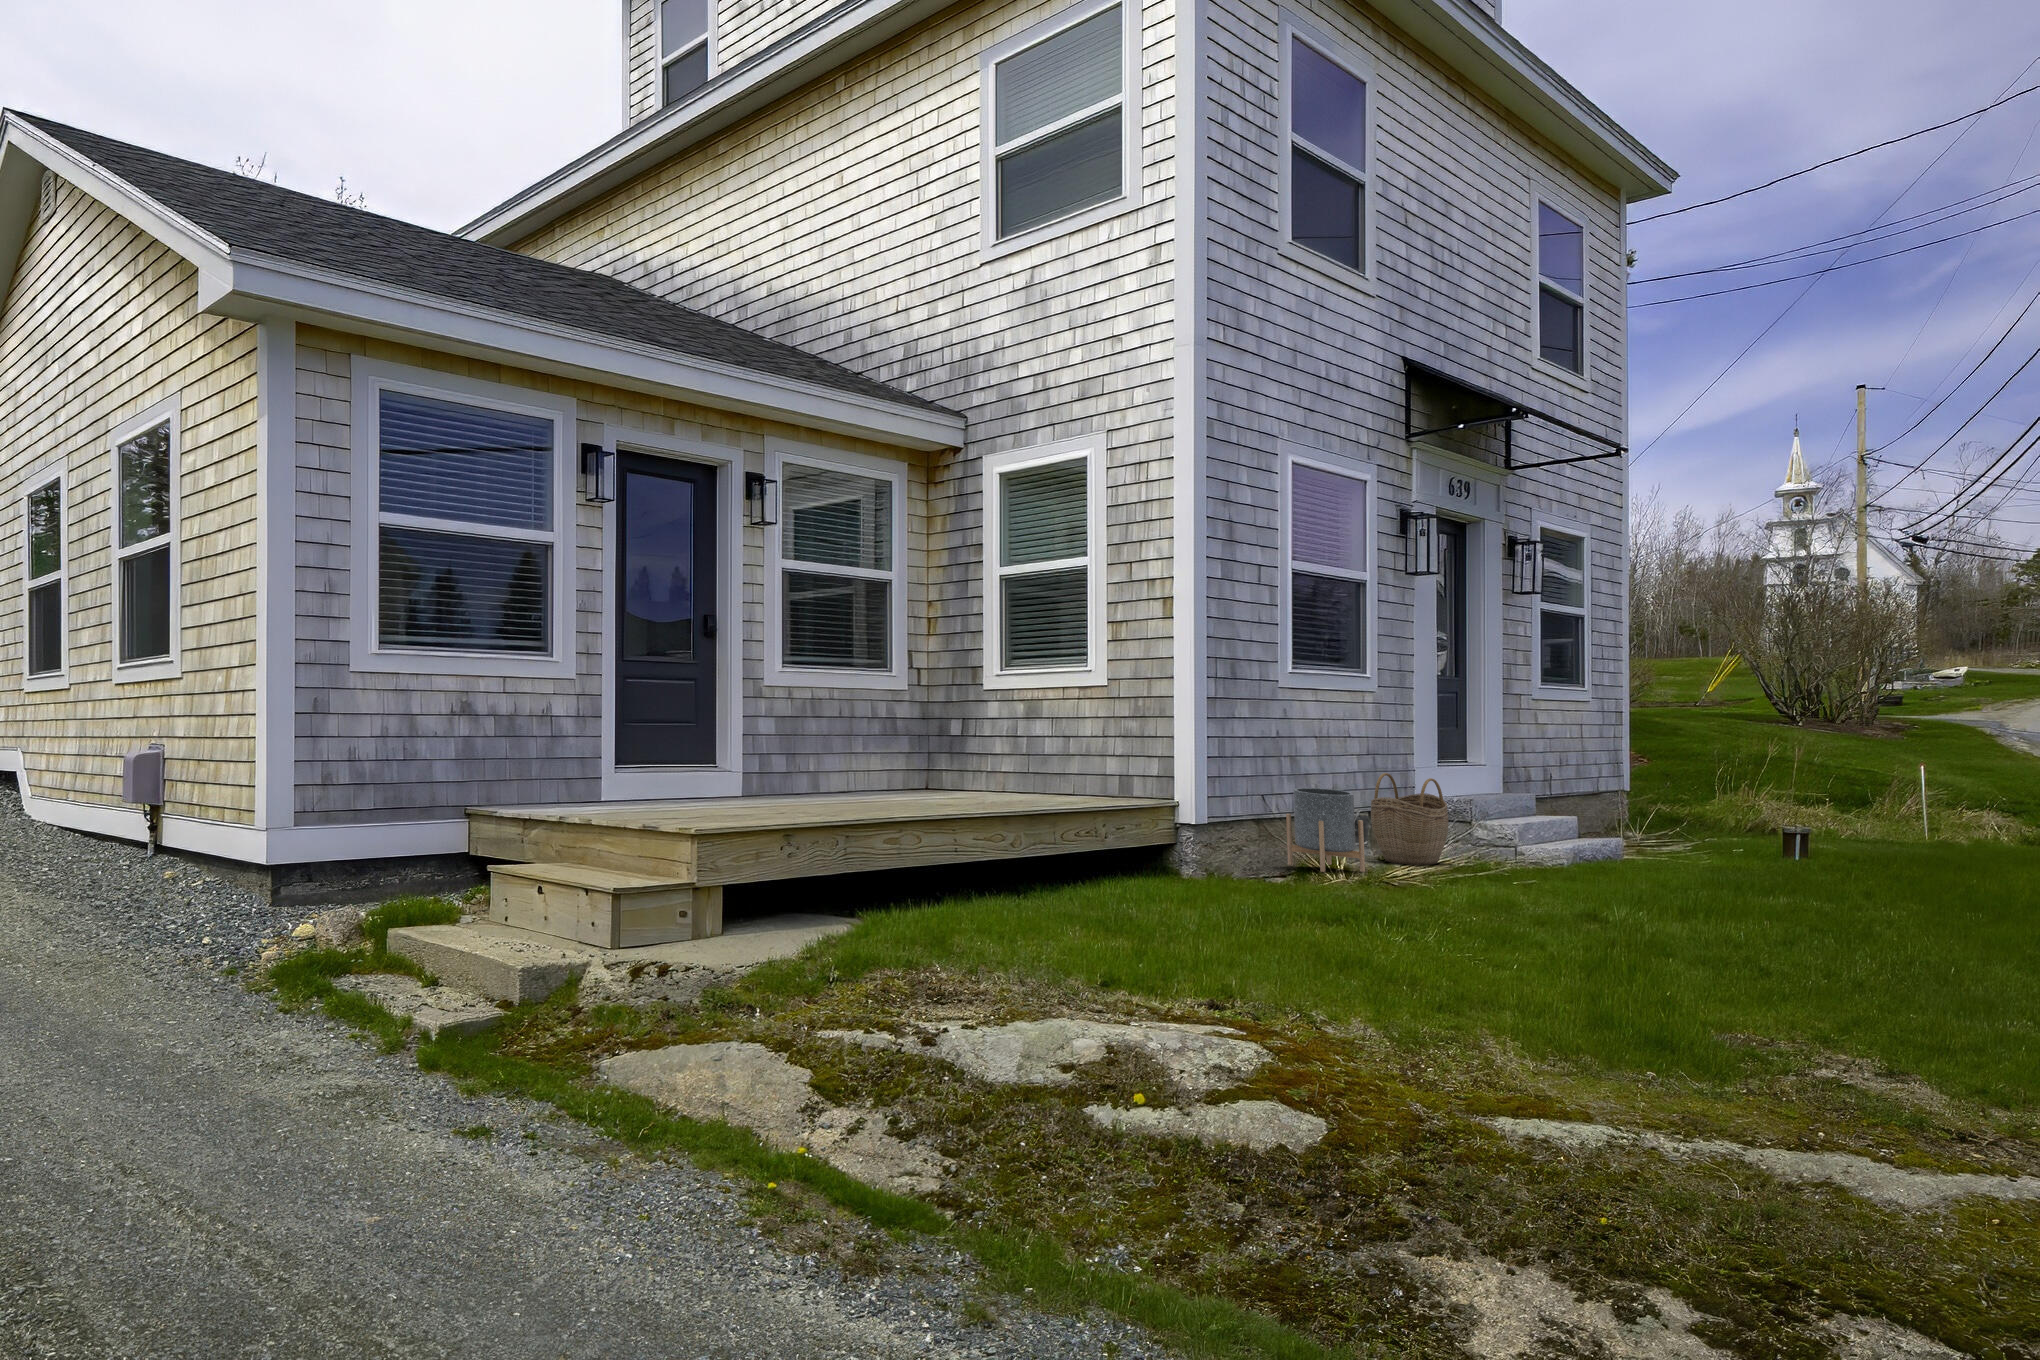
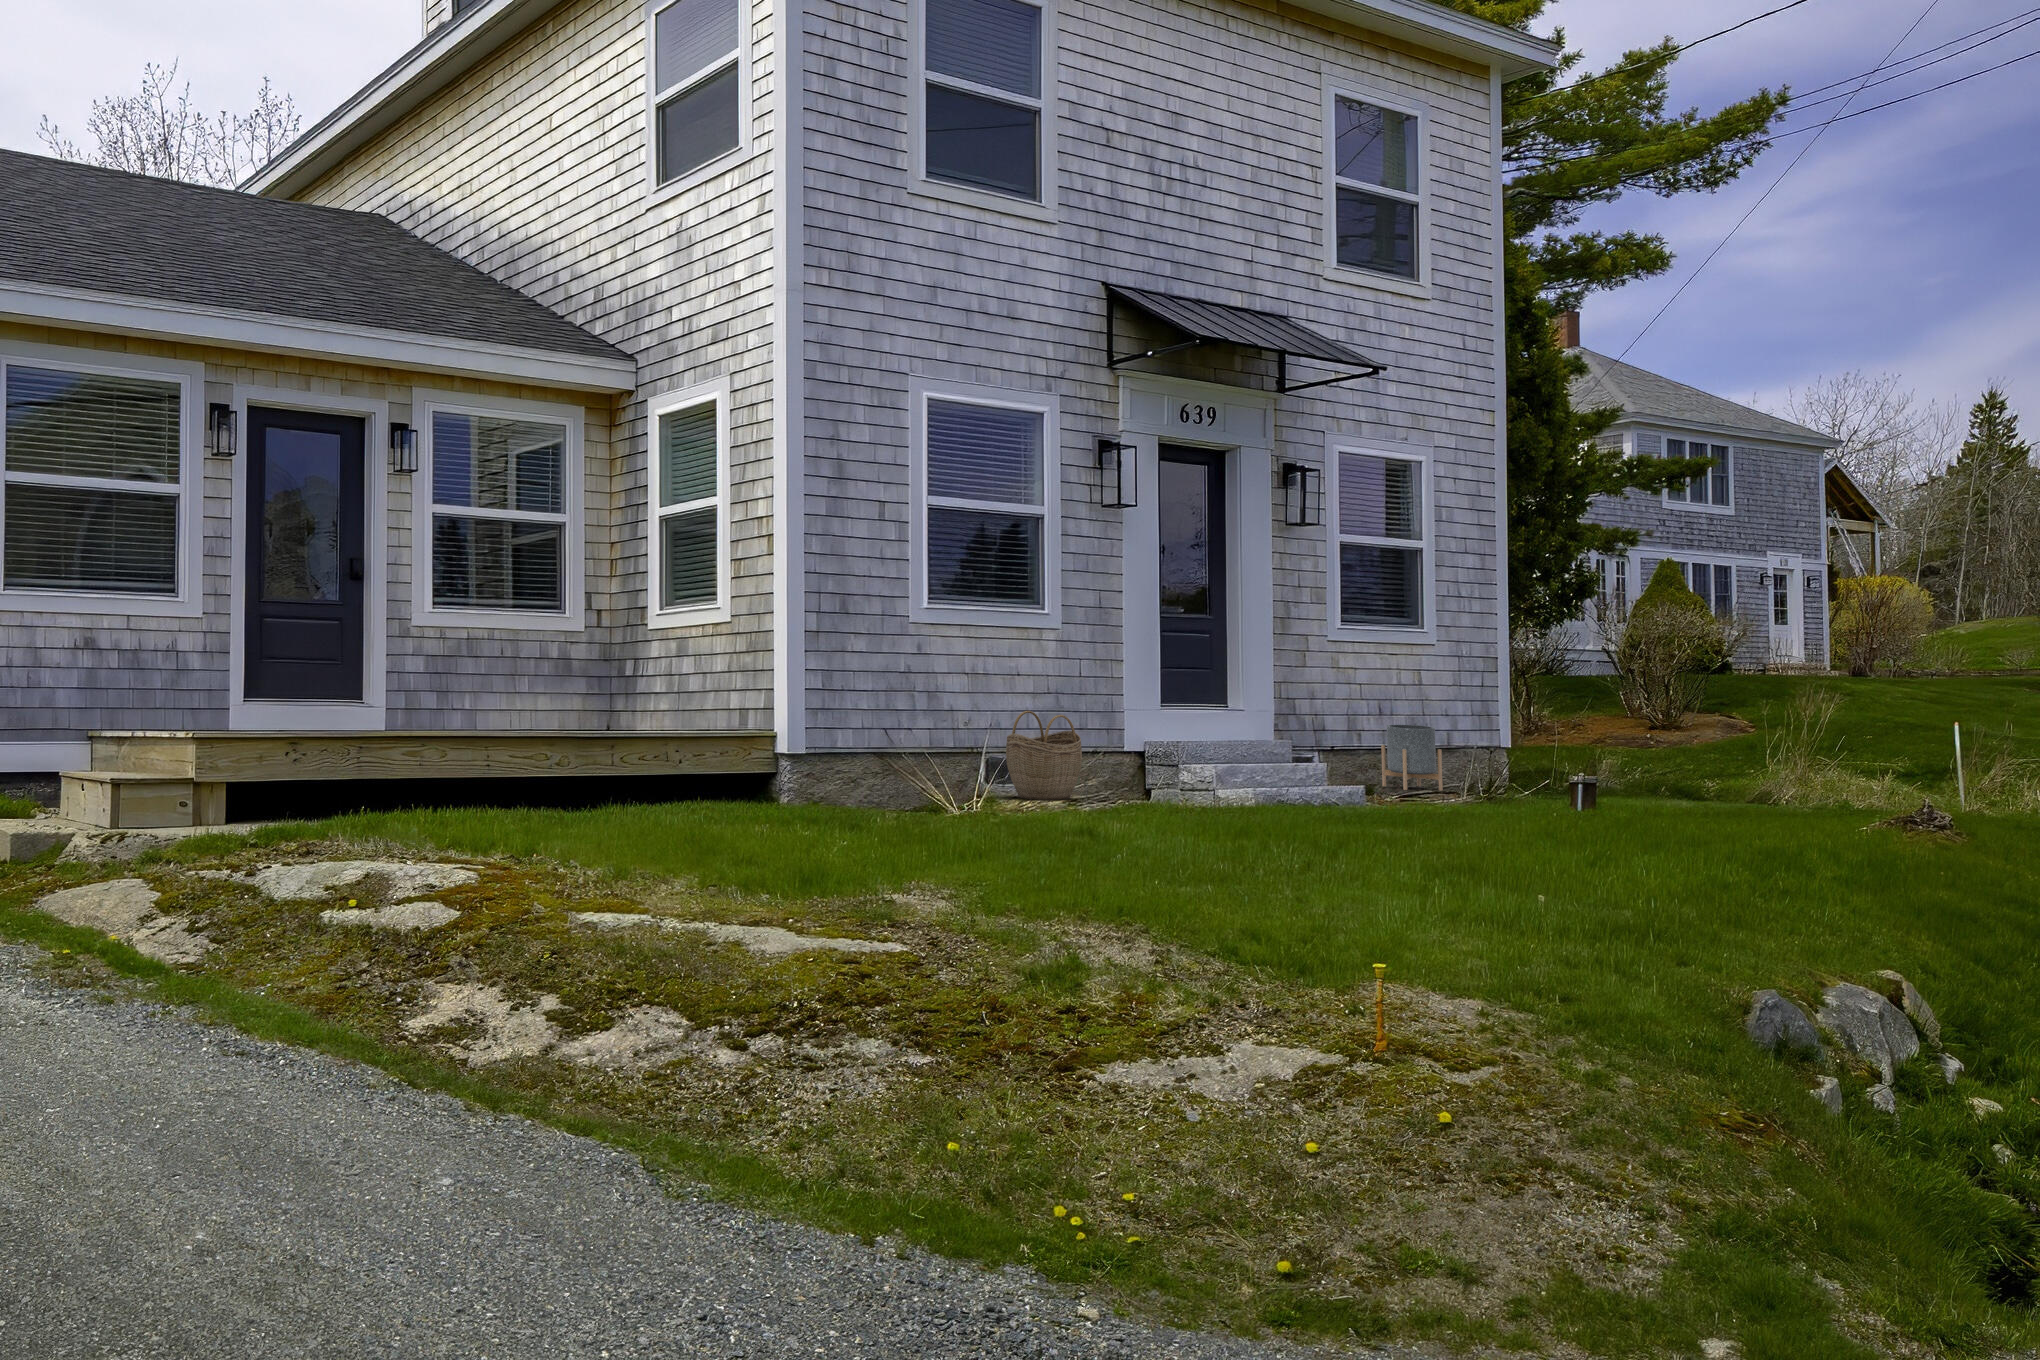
planter: present [1286,788,1365,872] -> present [1381,725,1443,790]

